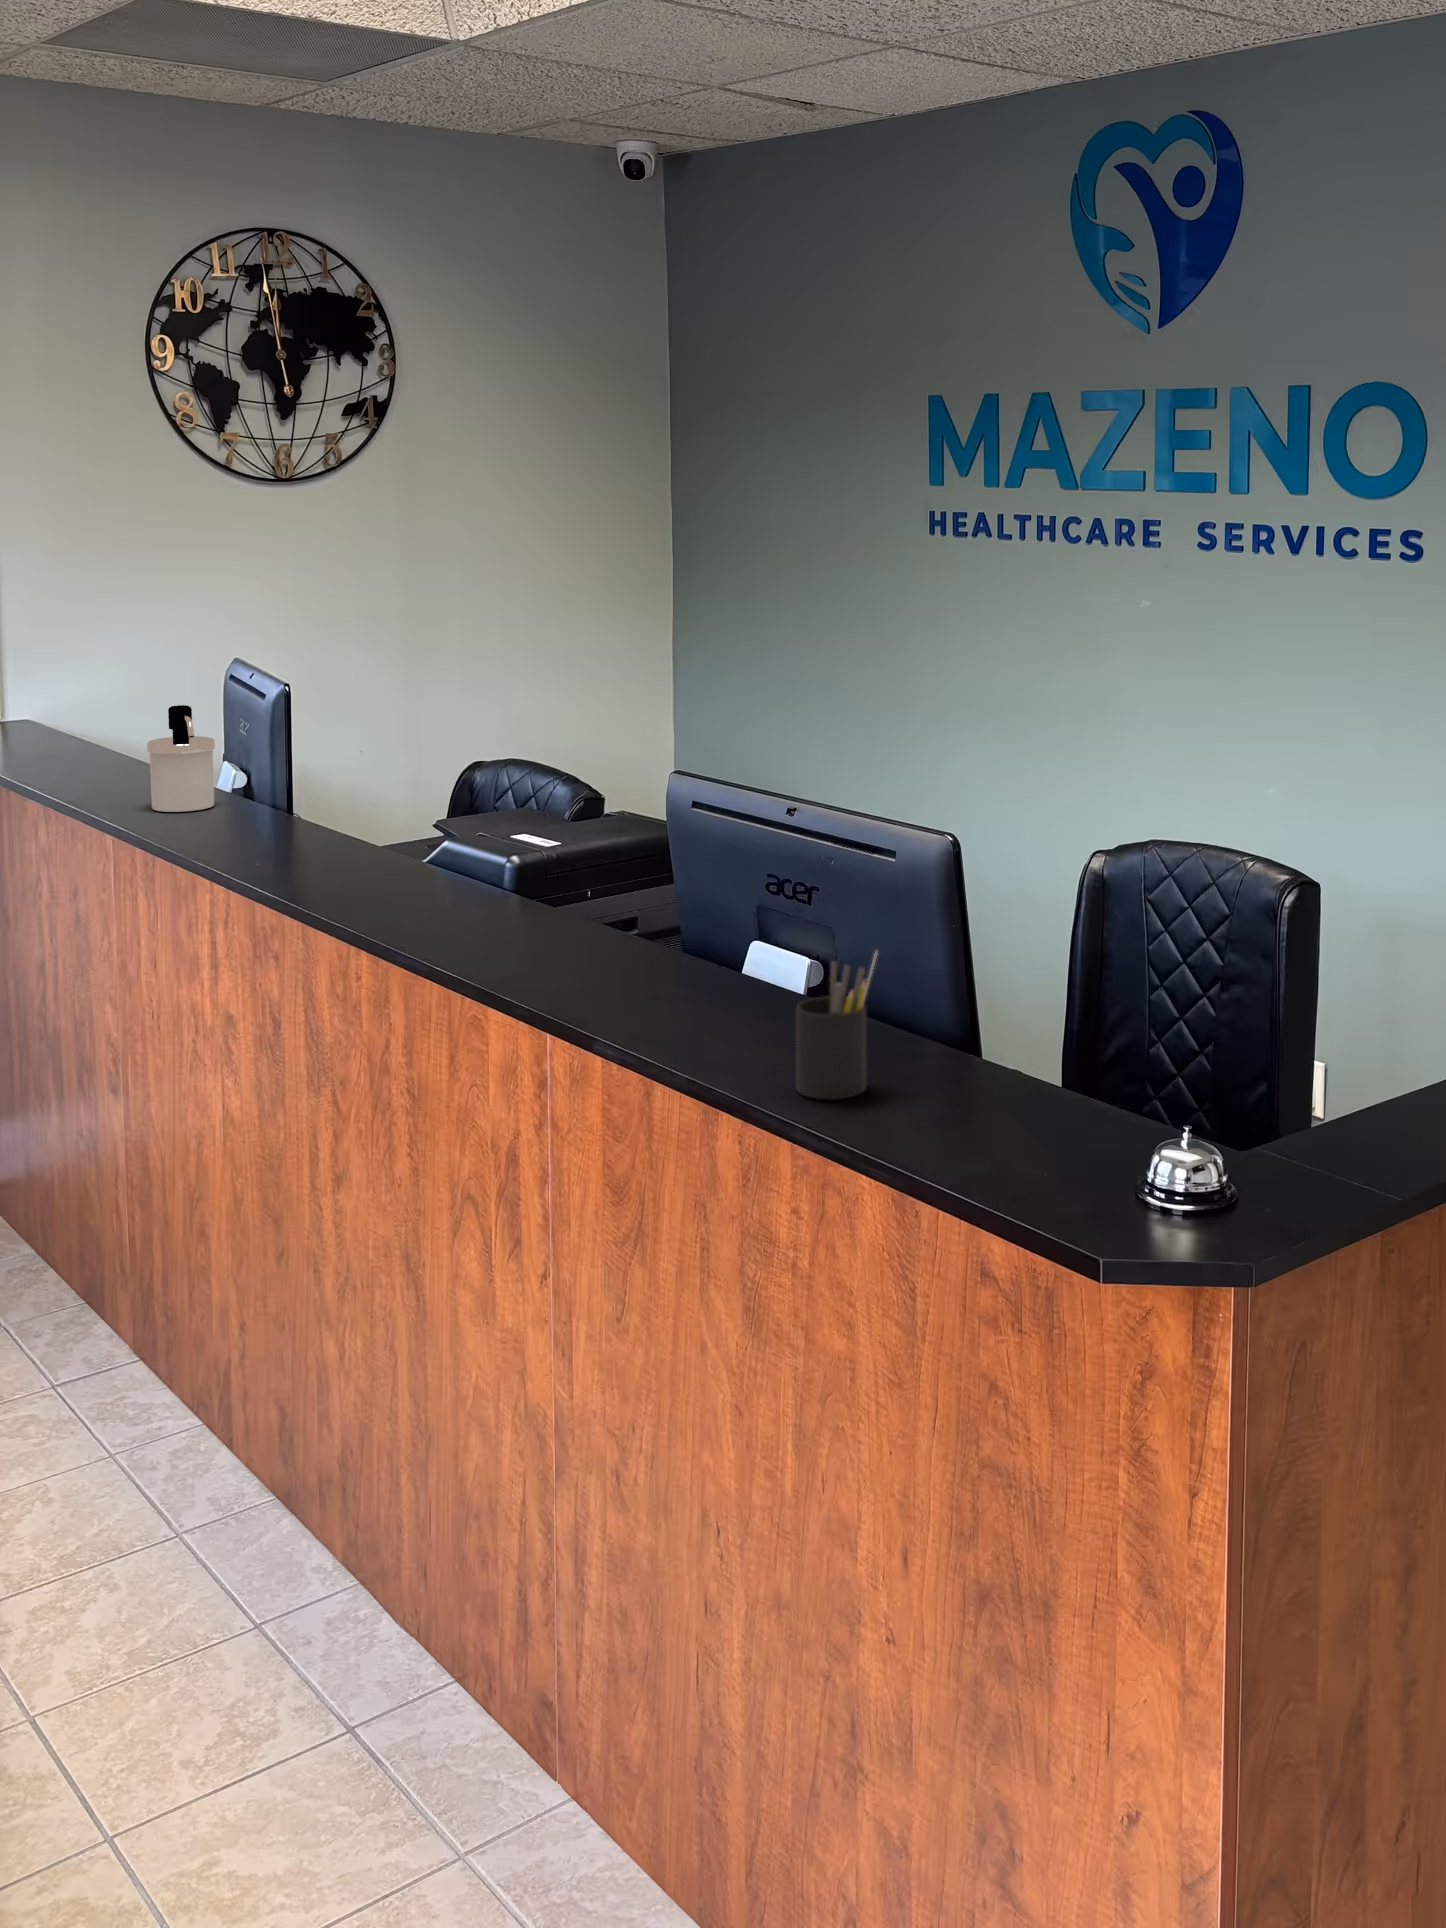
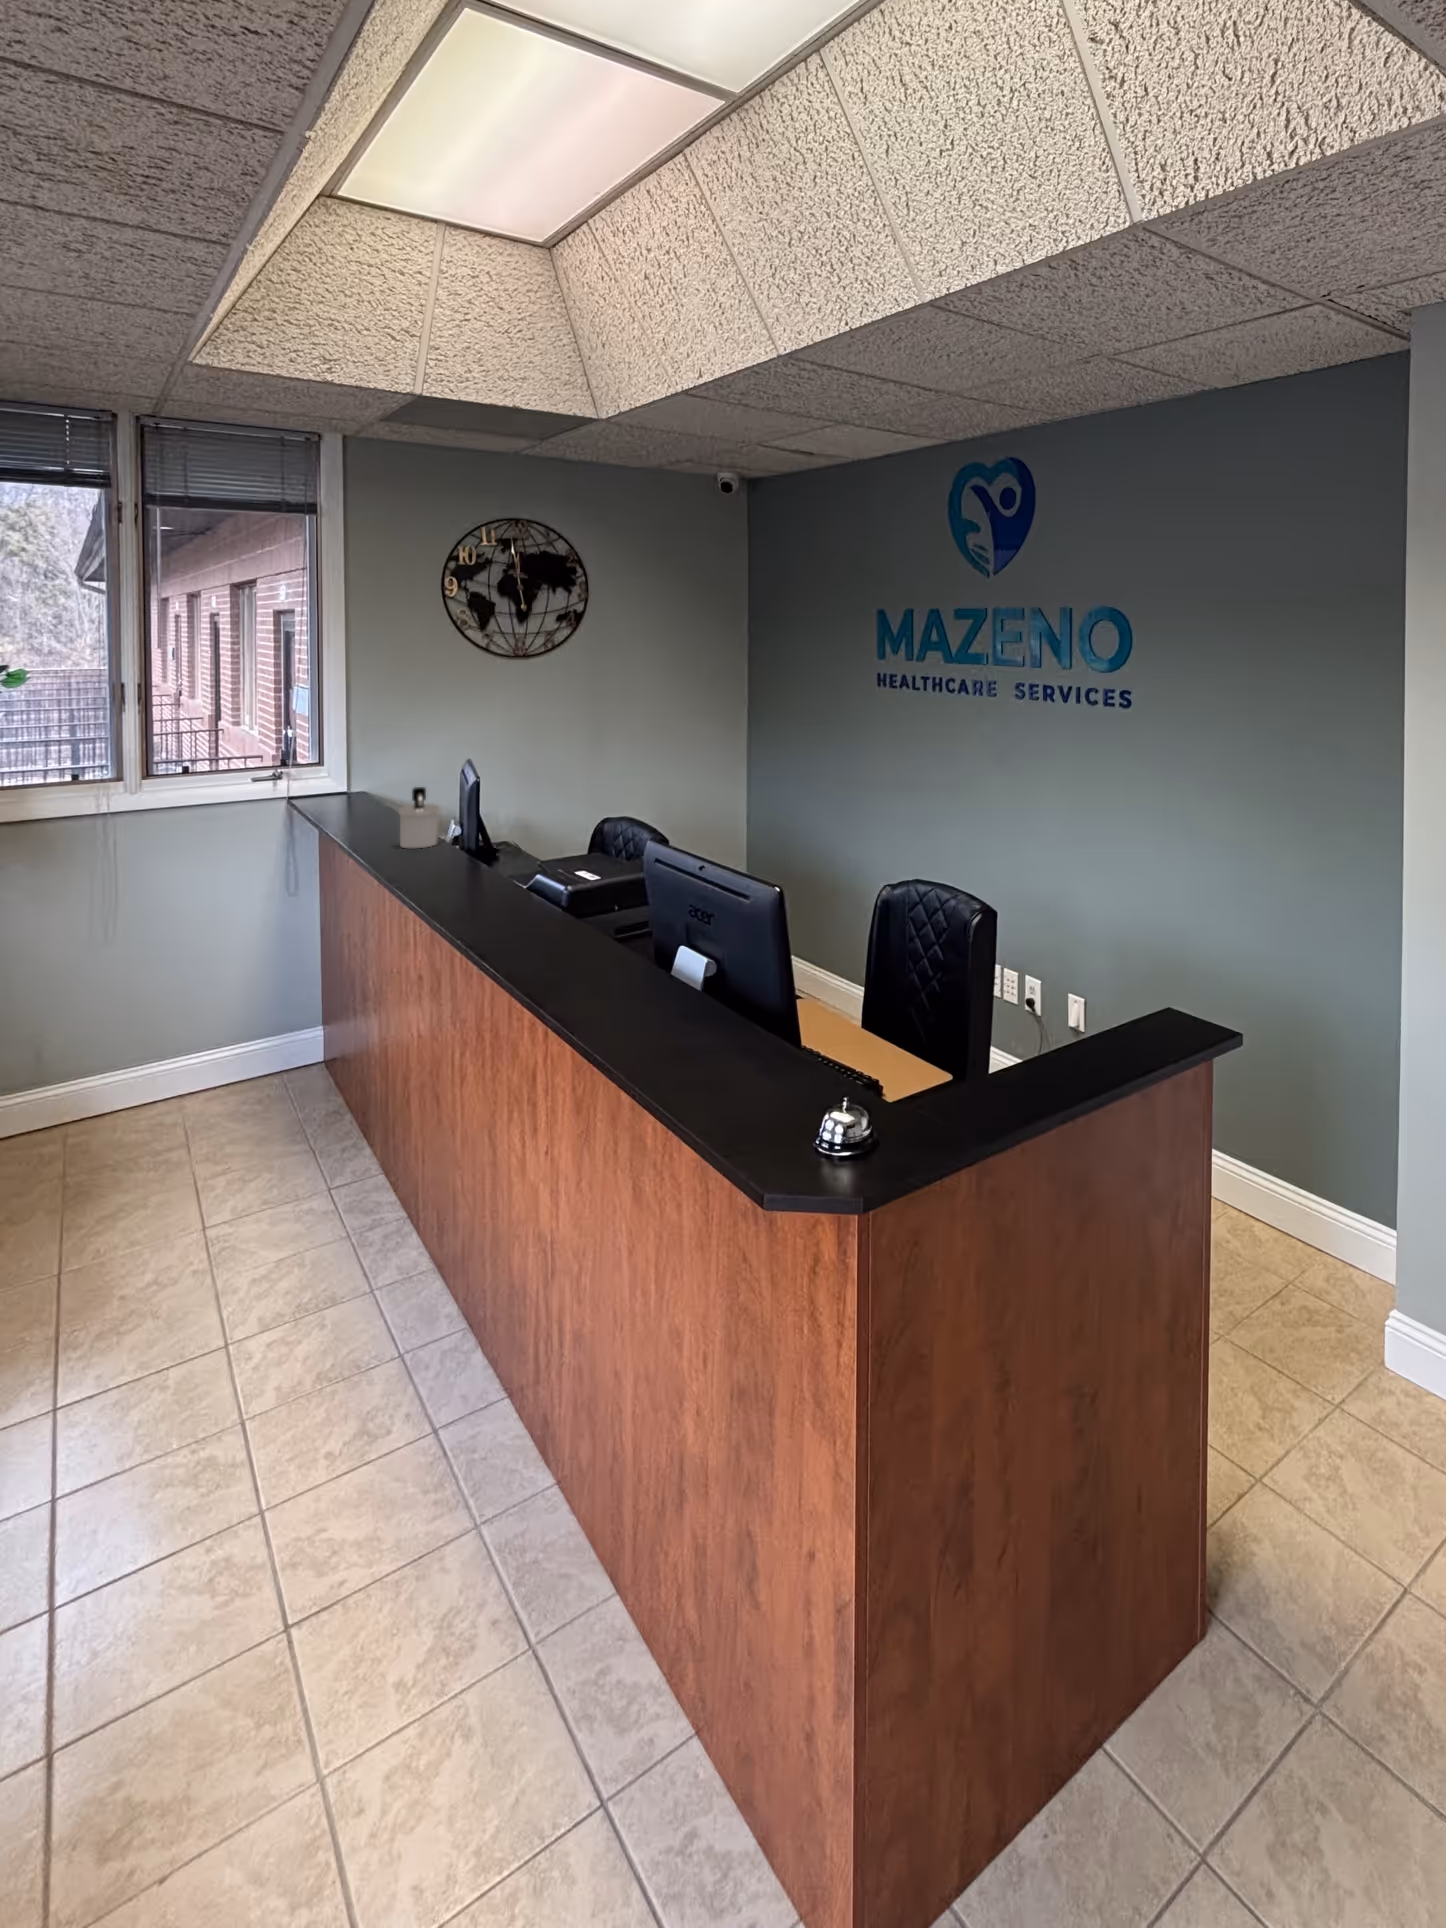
pen holder: present [796,952,877,1099] -> none [656,965,709,1061]

